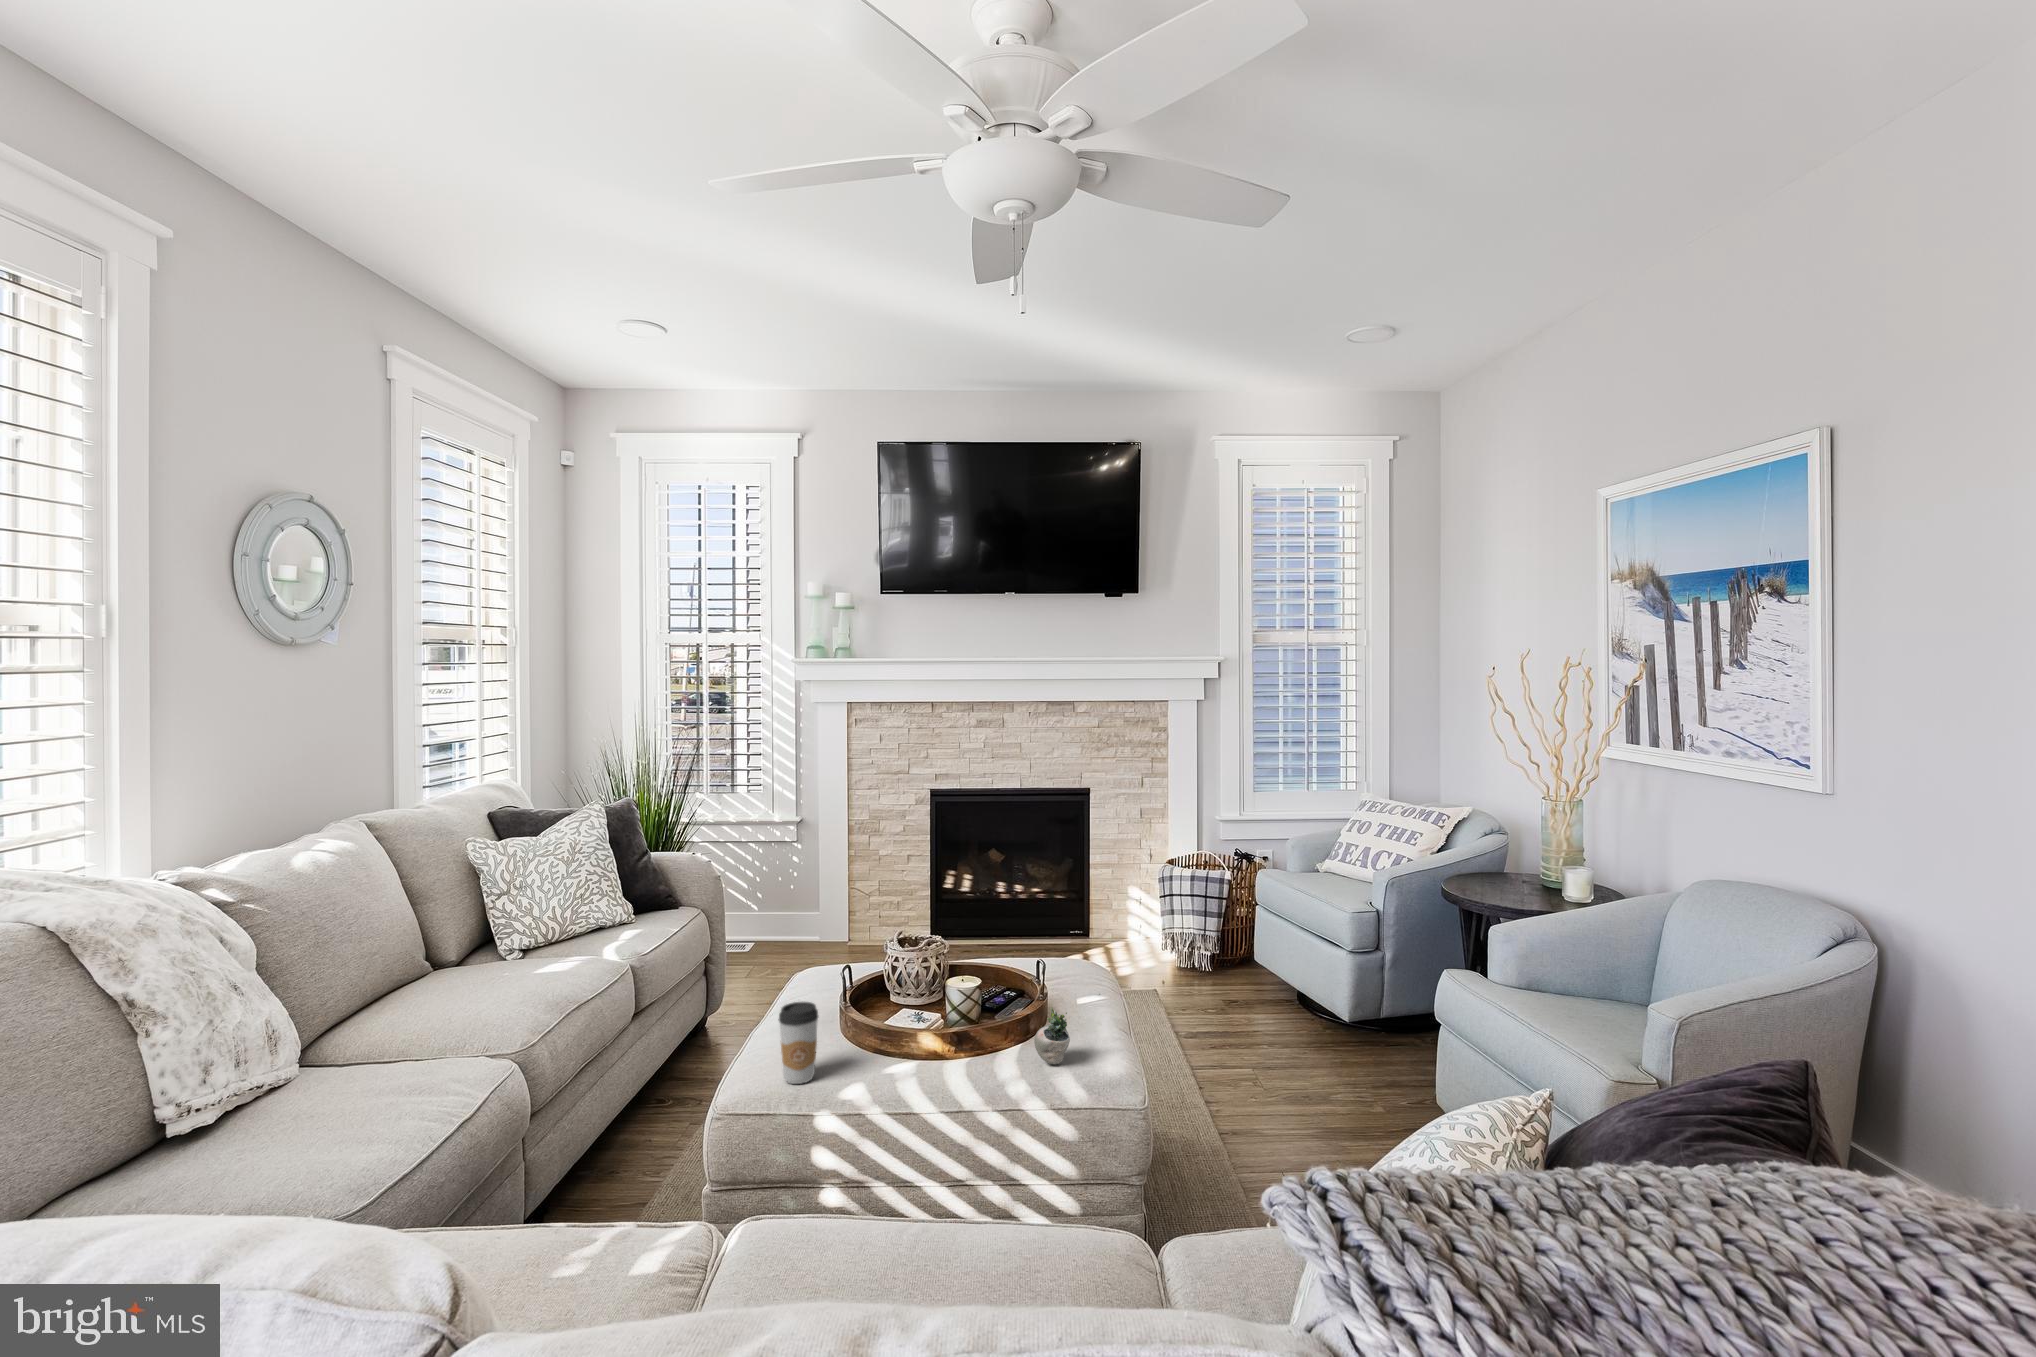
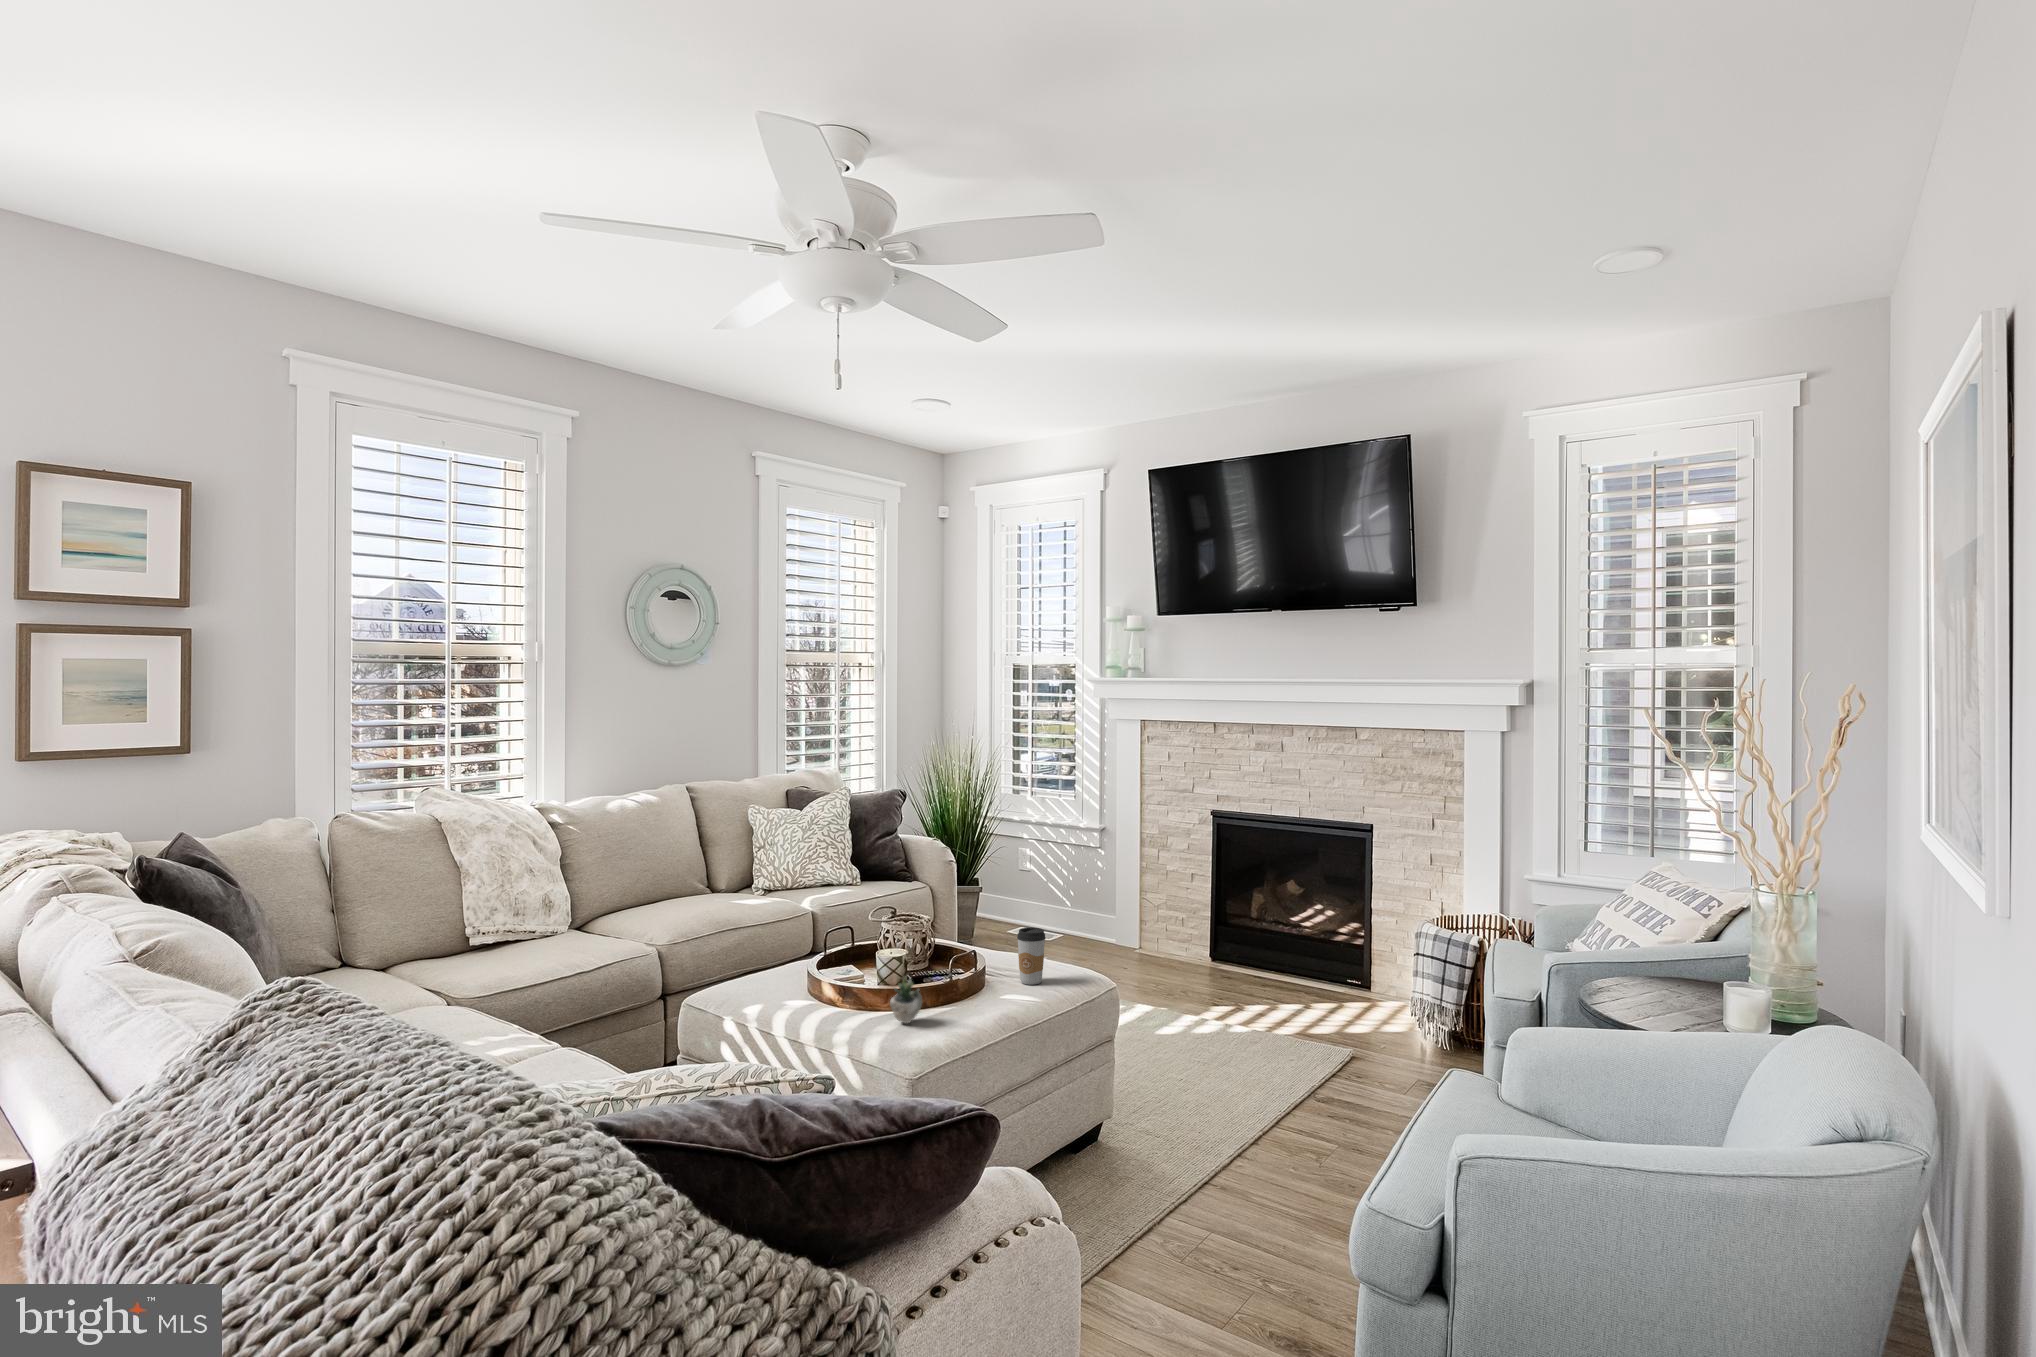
coffee cup: present [778,1002,818,1084] -> present [1017,928,1046,985]

